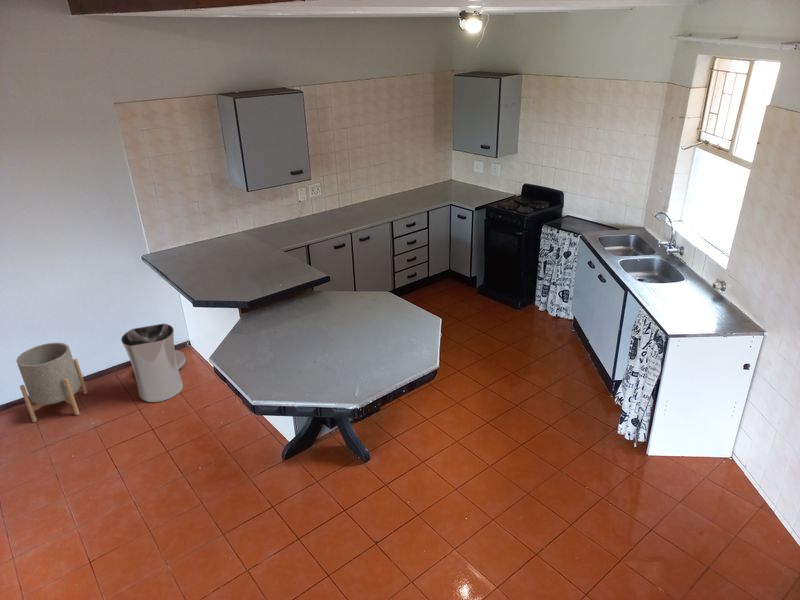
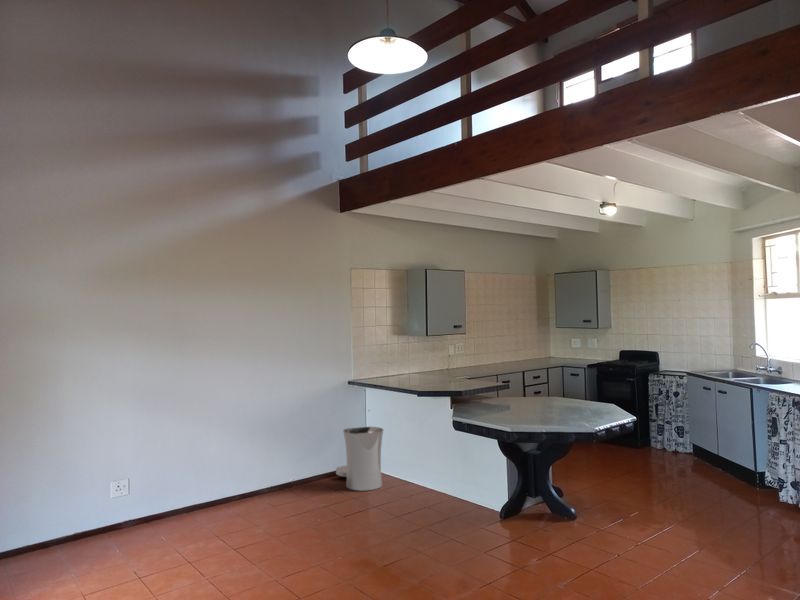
planter: present [16,343,87,422] -> none [264,436,303,500]

